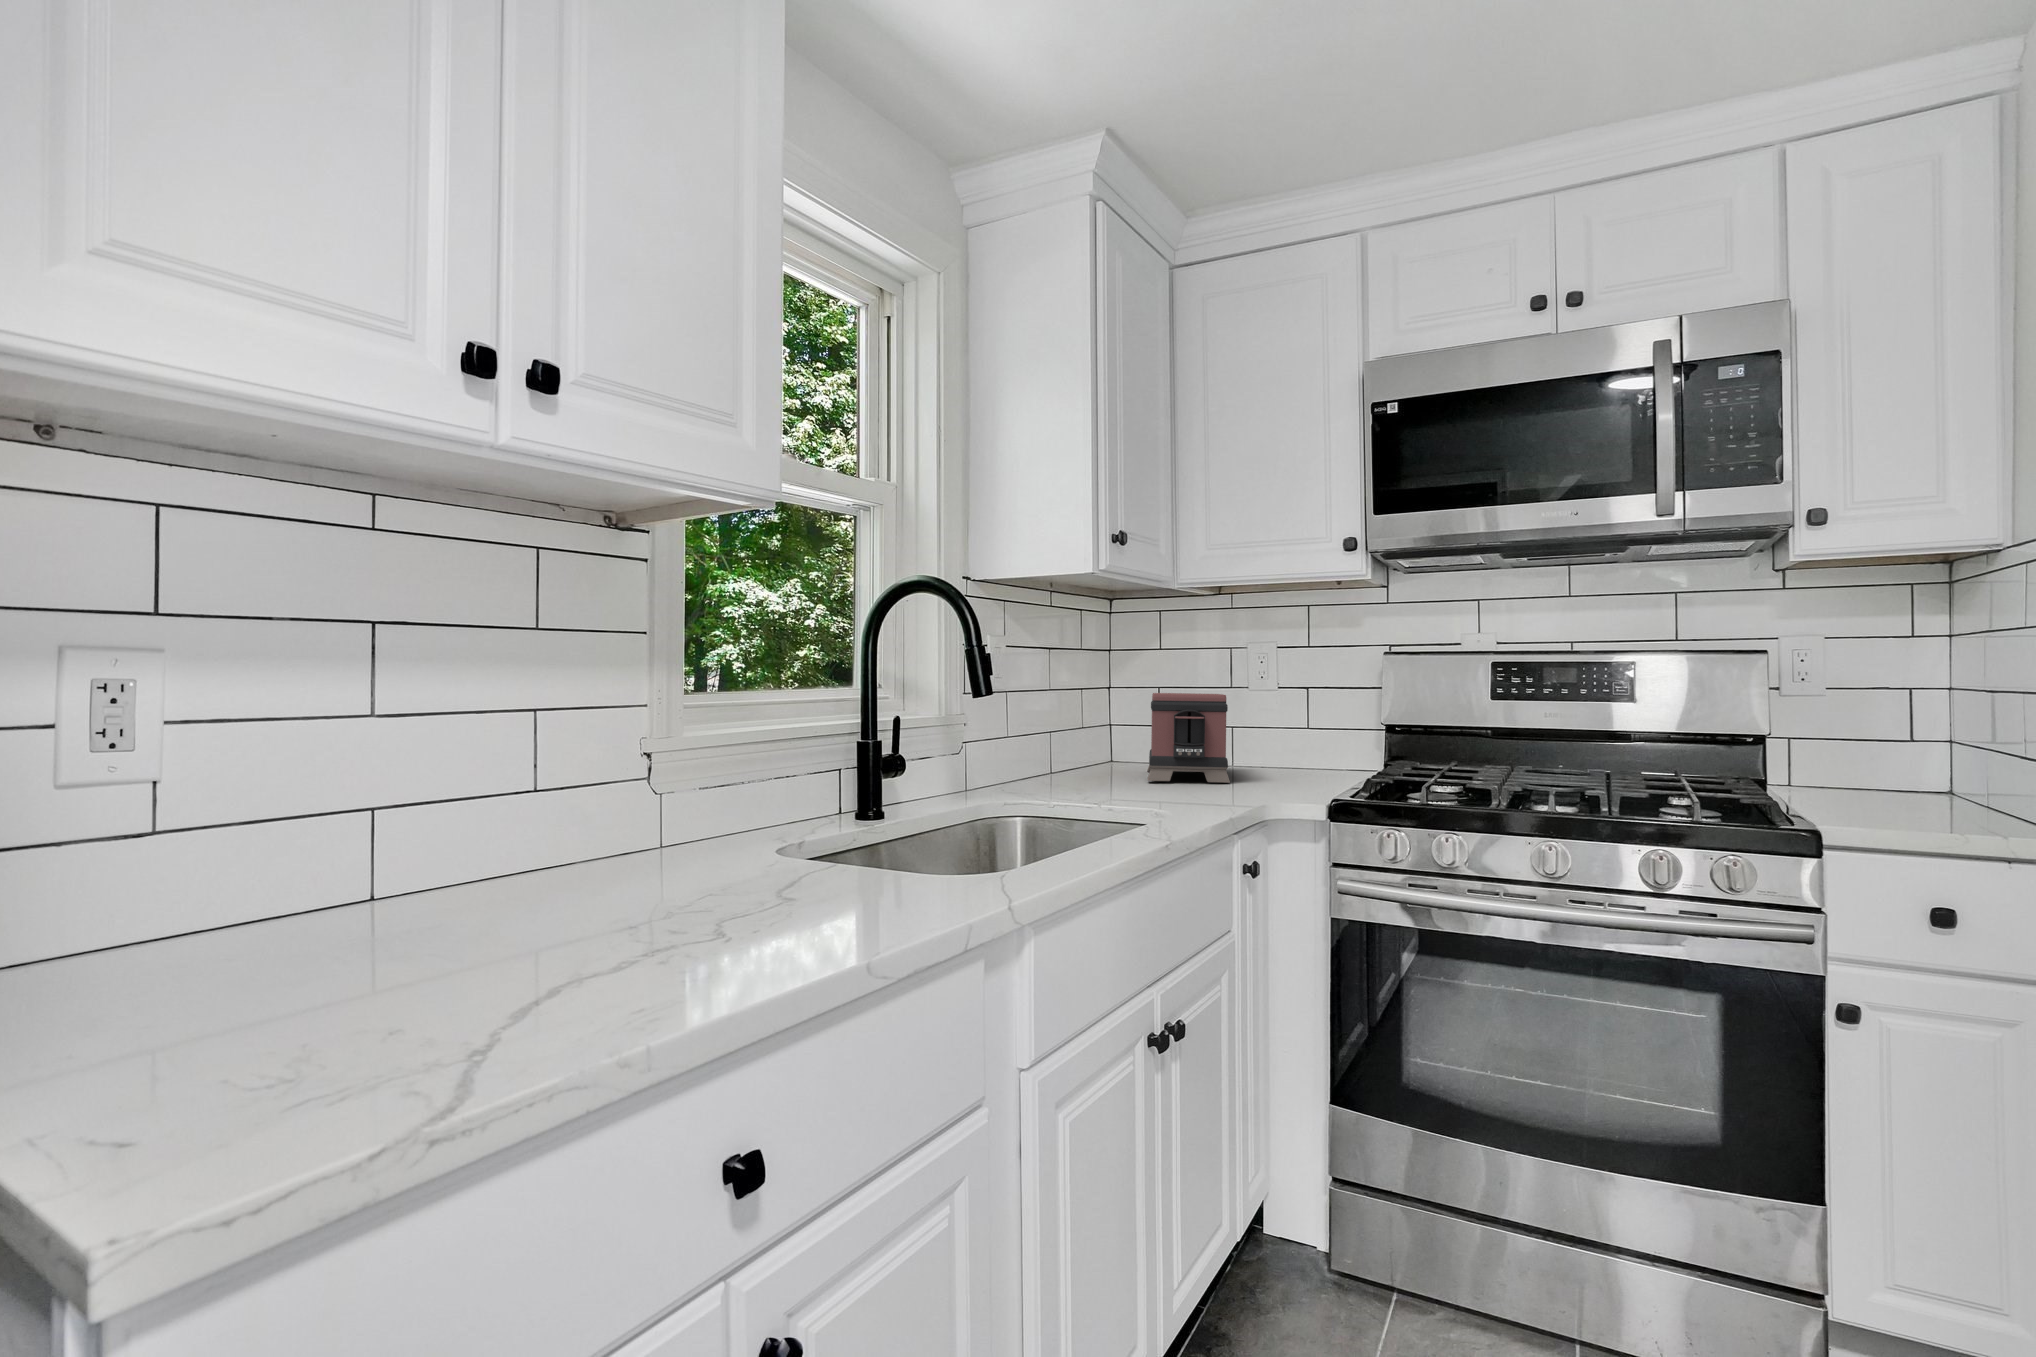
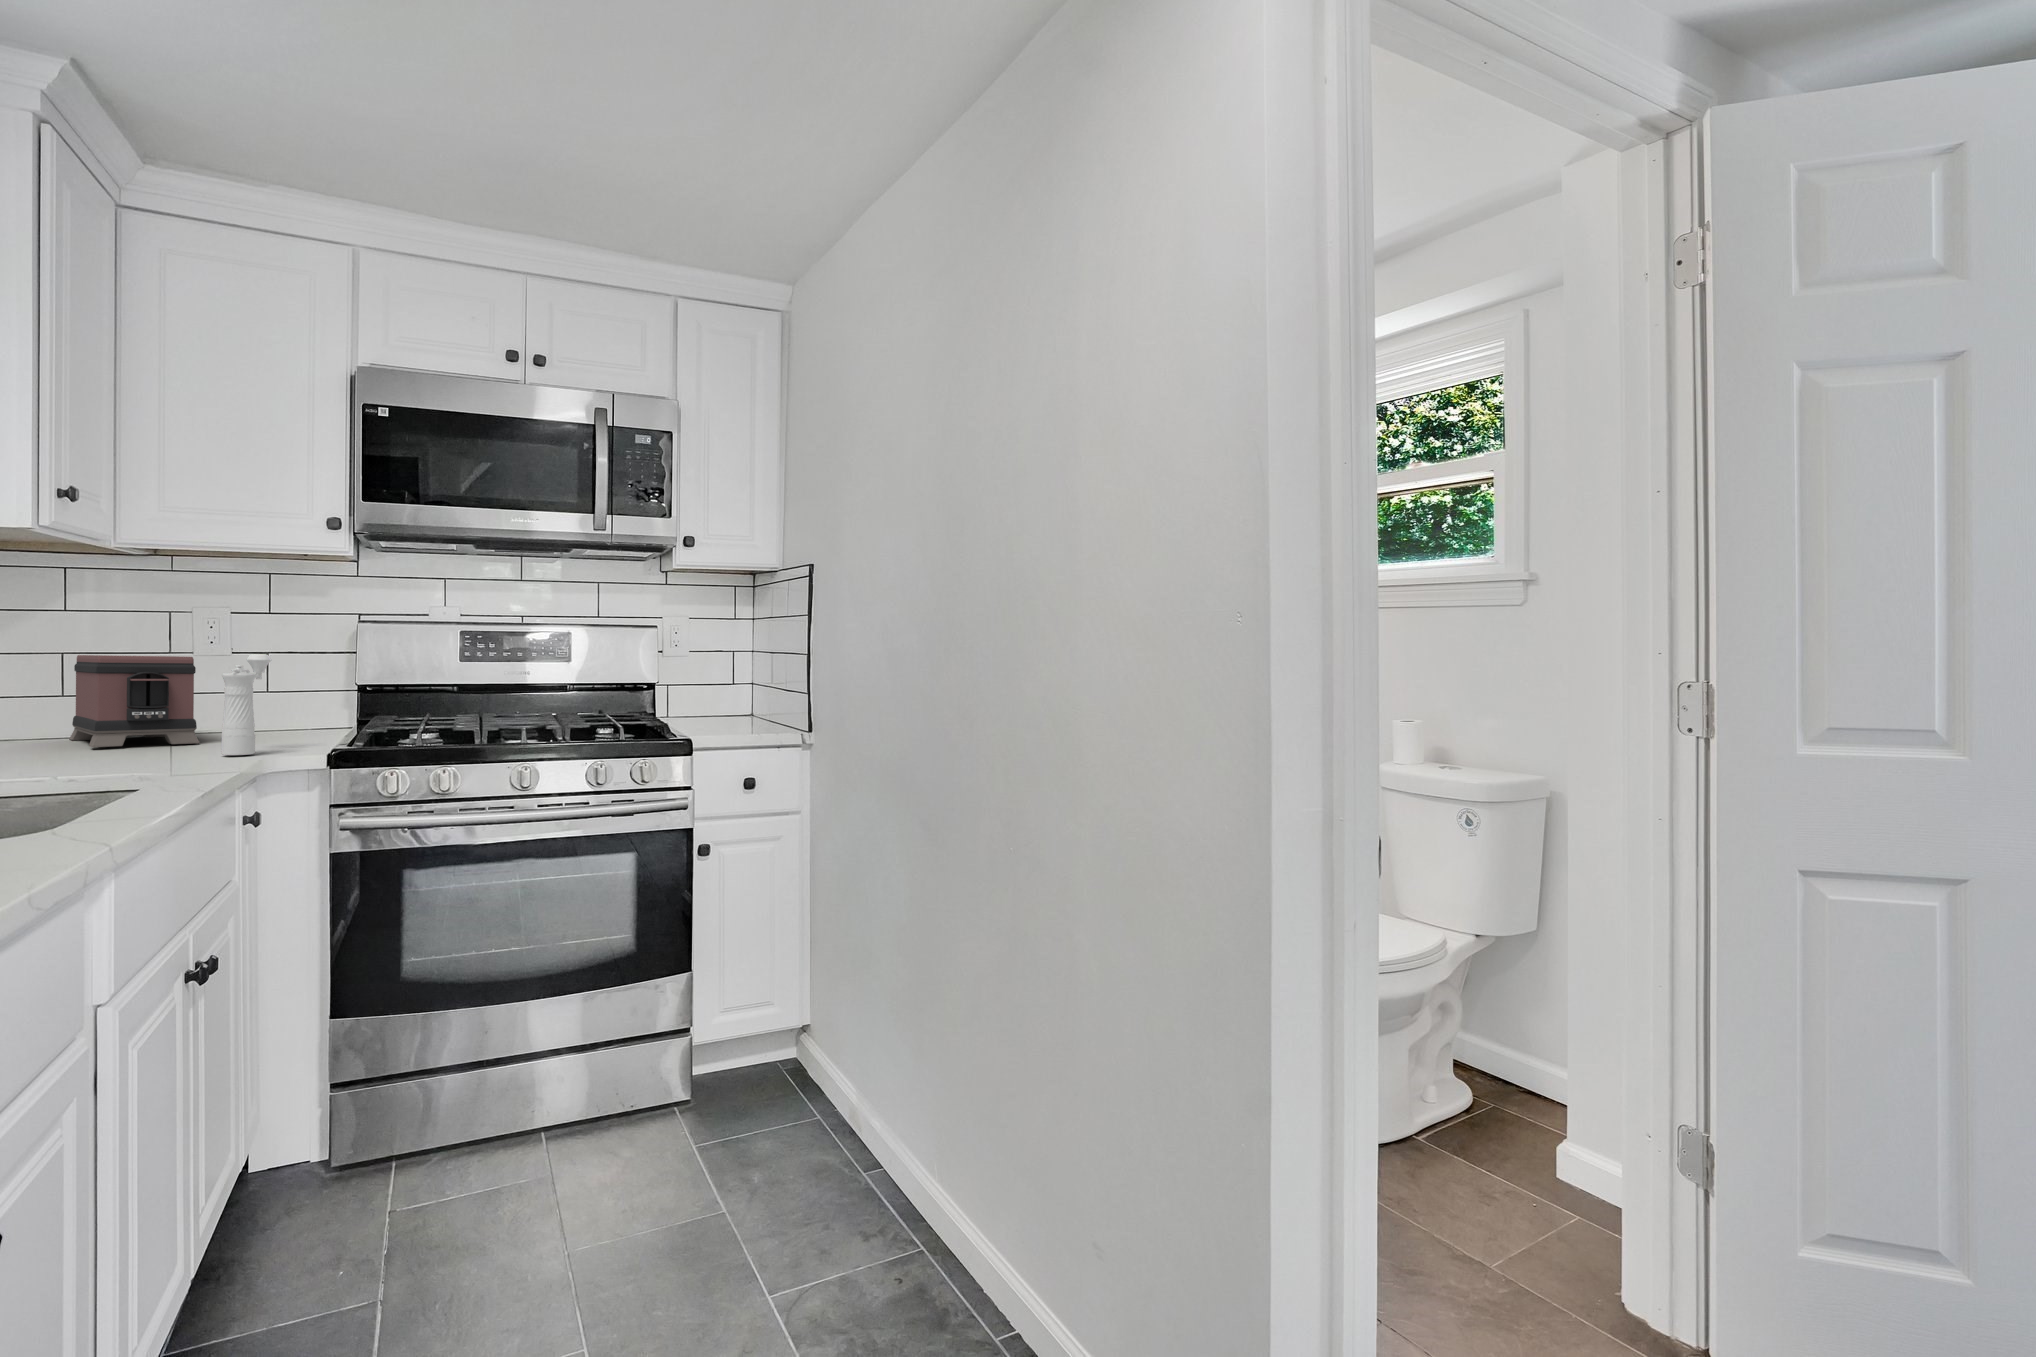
pepper mill: none [1231,693,1281,800] -> present [221,654,271,755]

